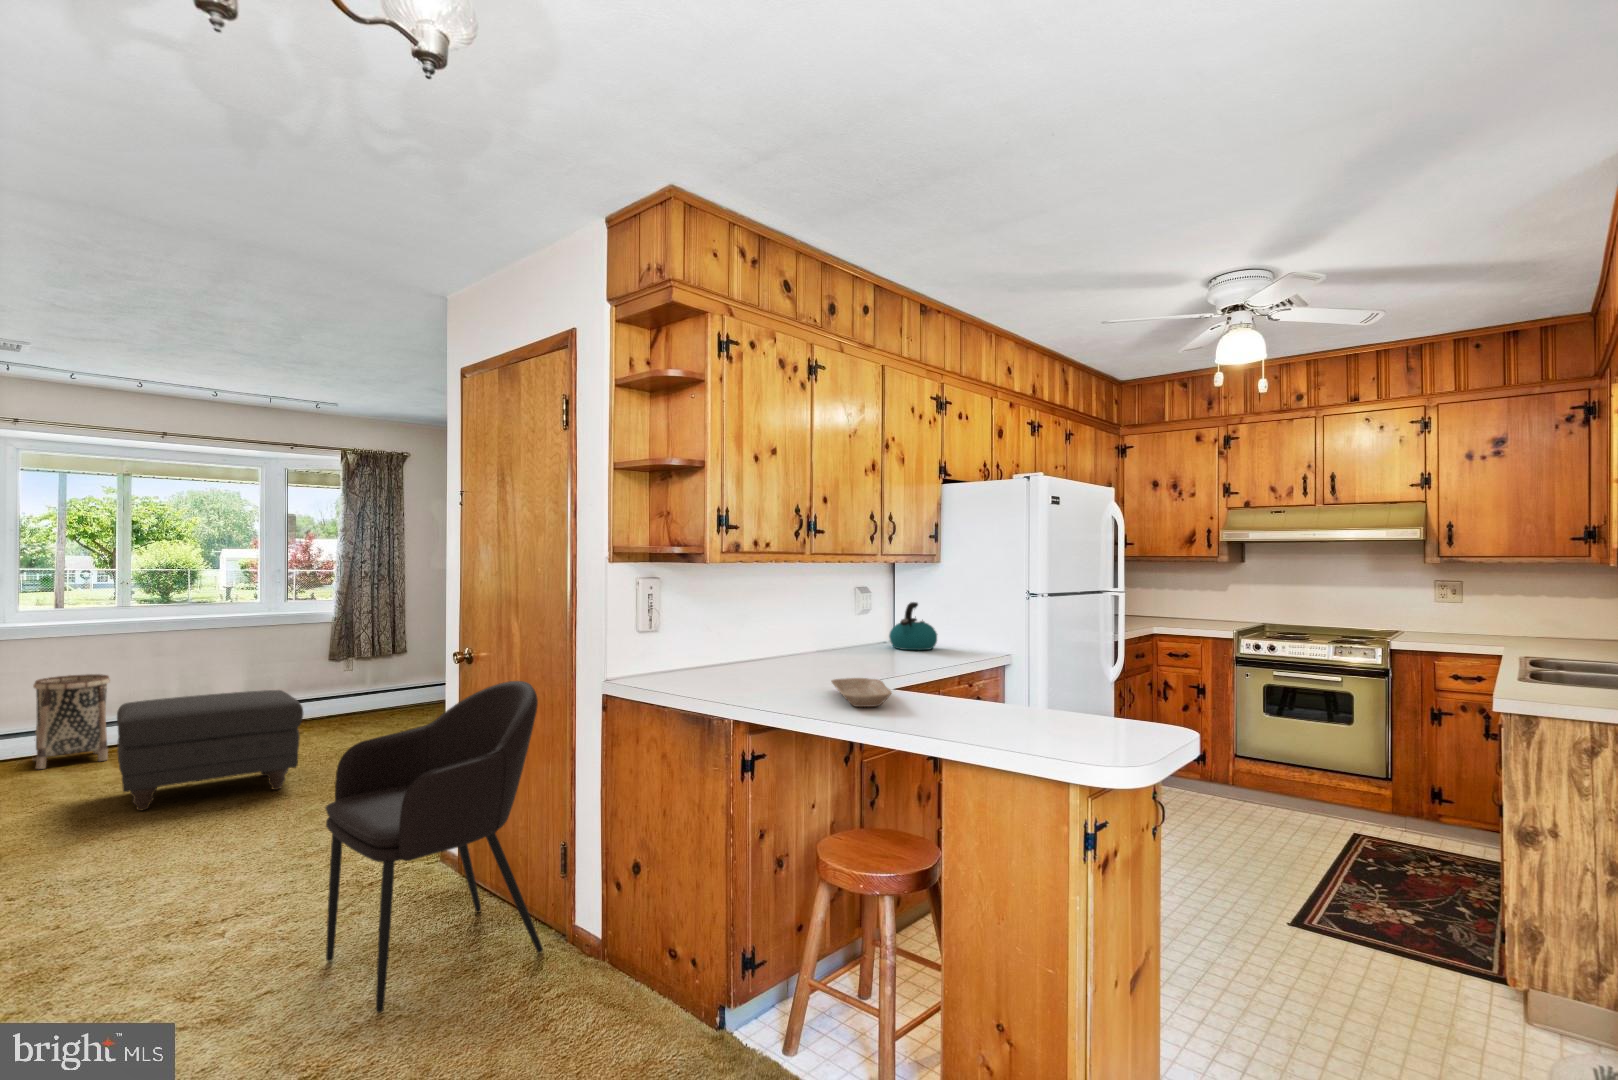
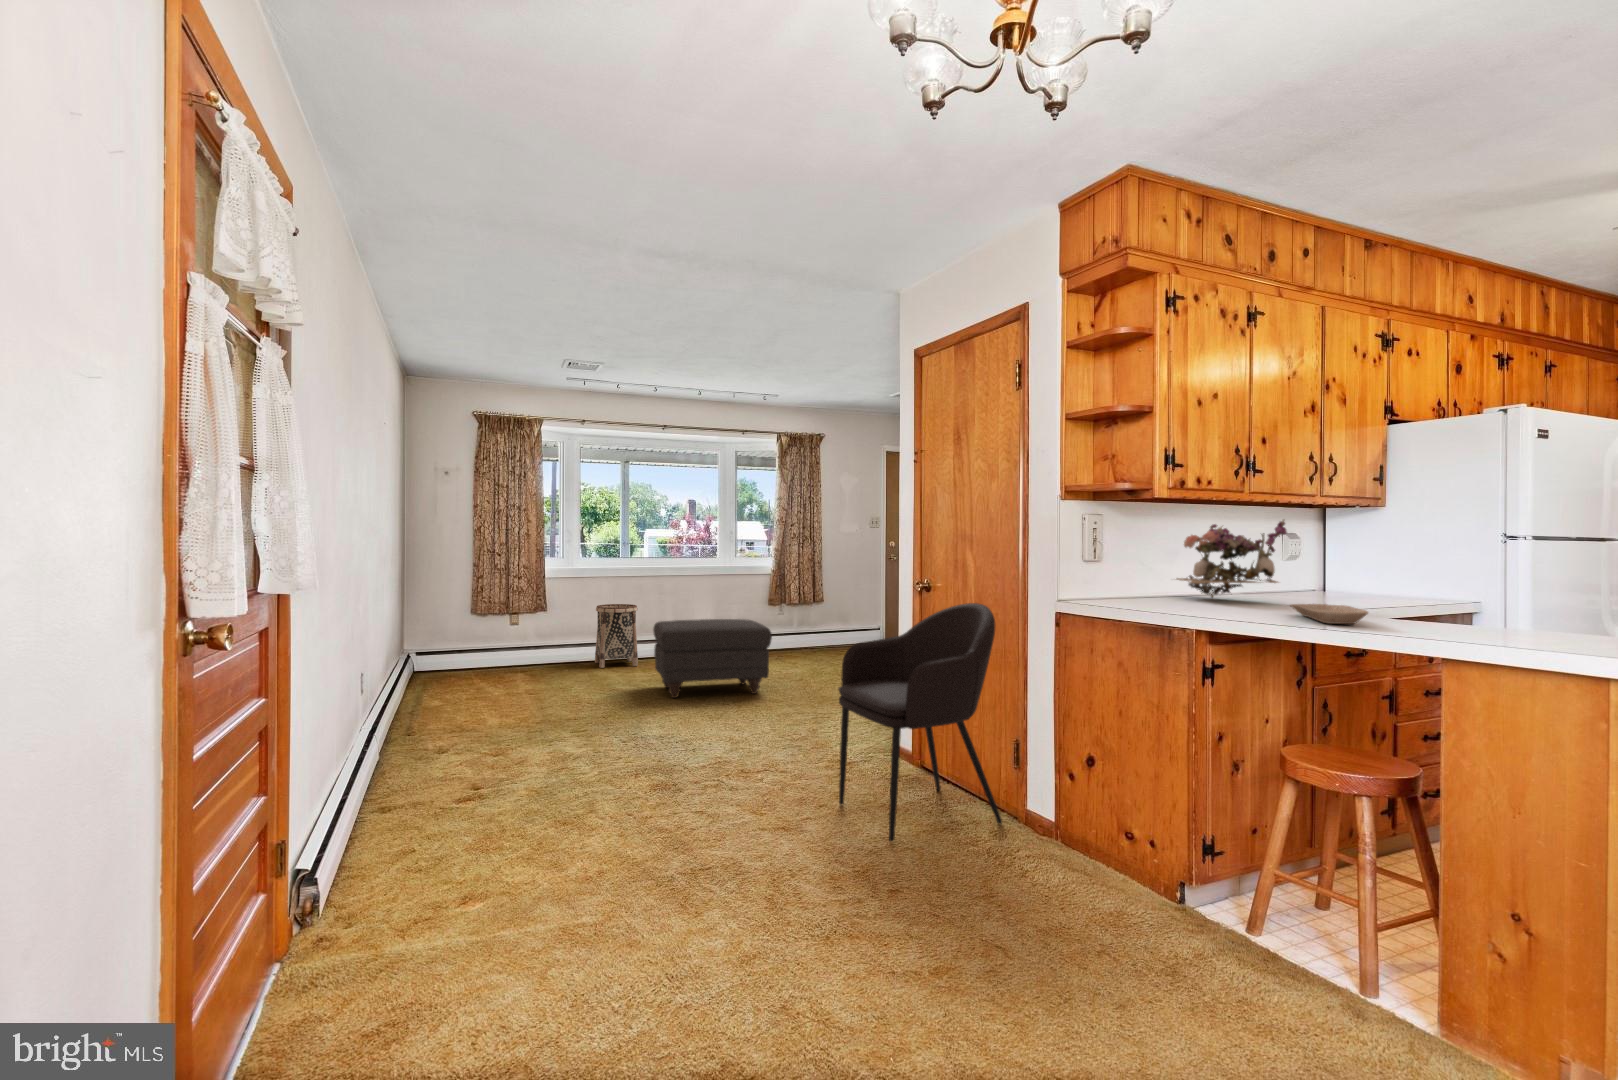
flower arrangement: none [736,582,843,666] -> present [1177,520,1287,598]
kettle: present [889,602,937,650] -> none [1322,548,1382,596]

